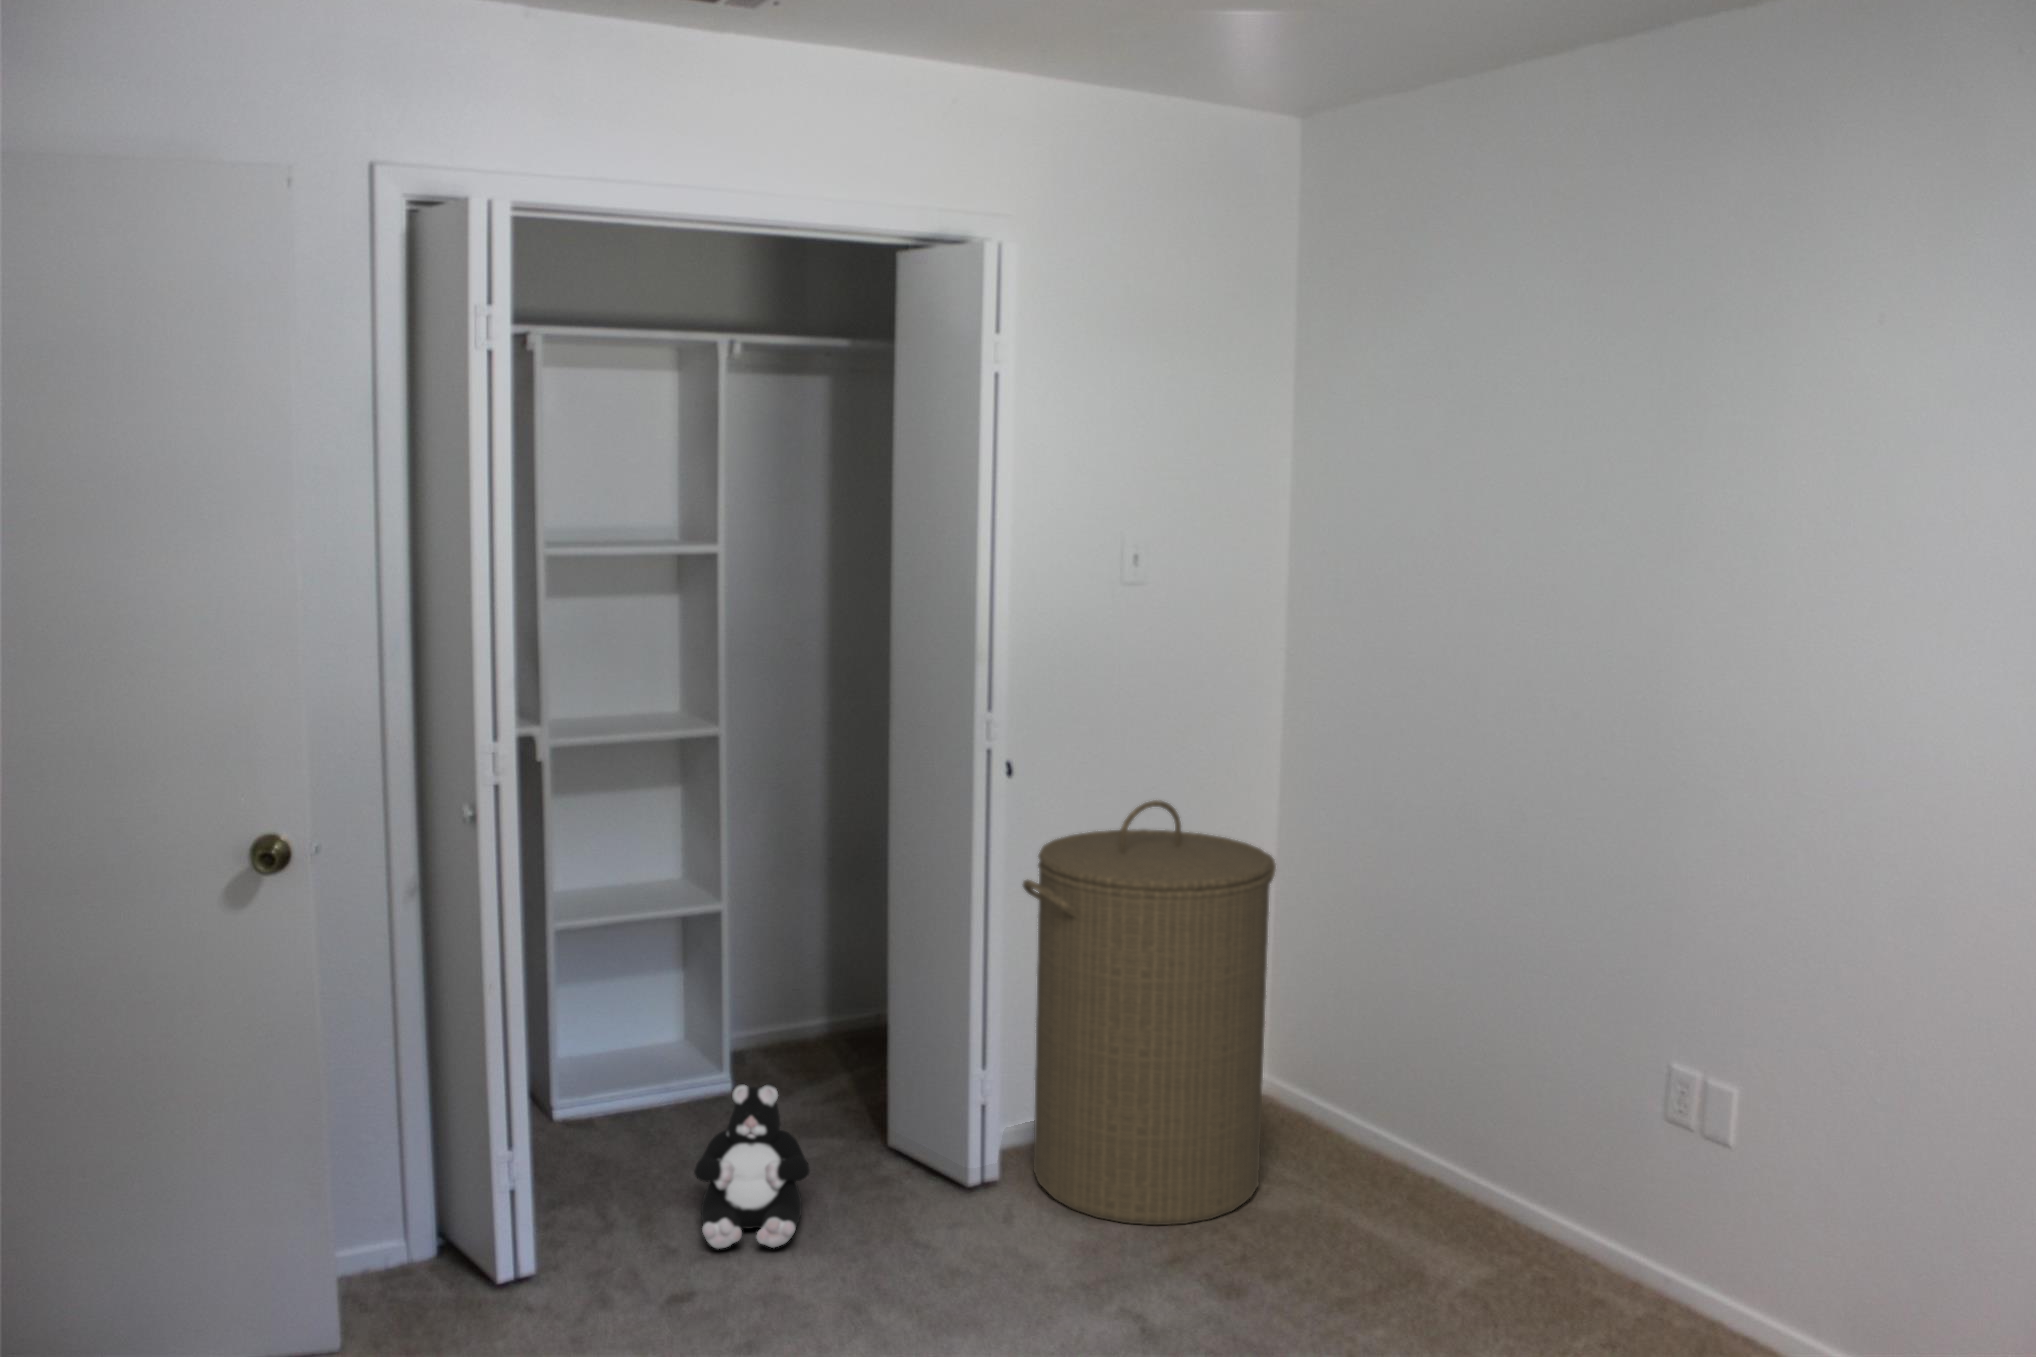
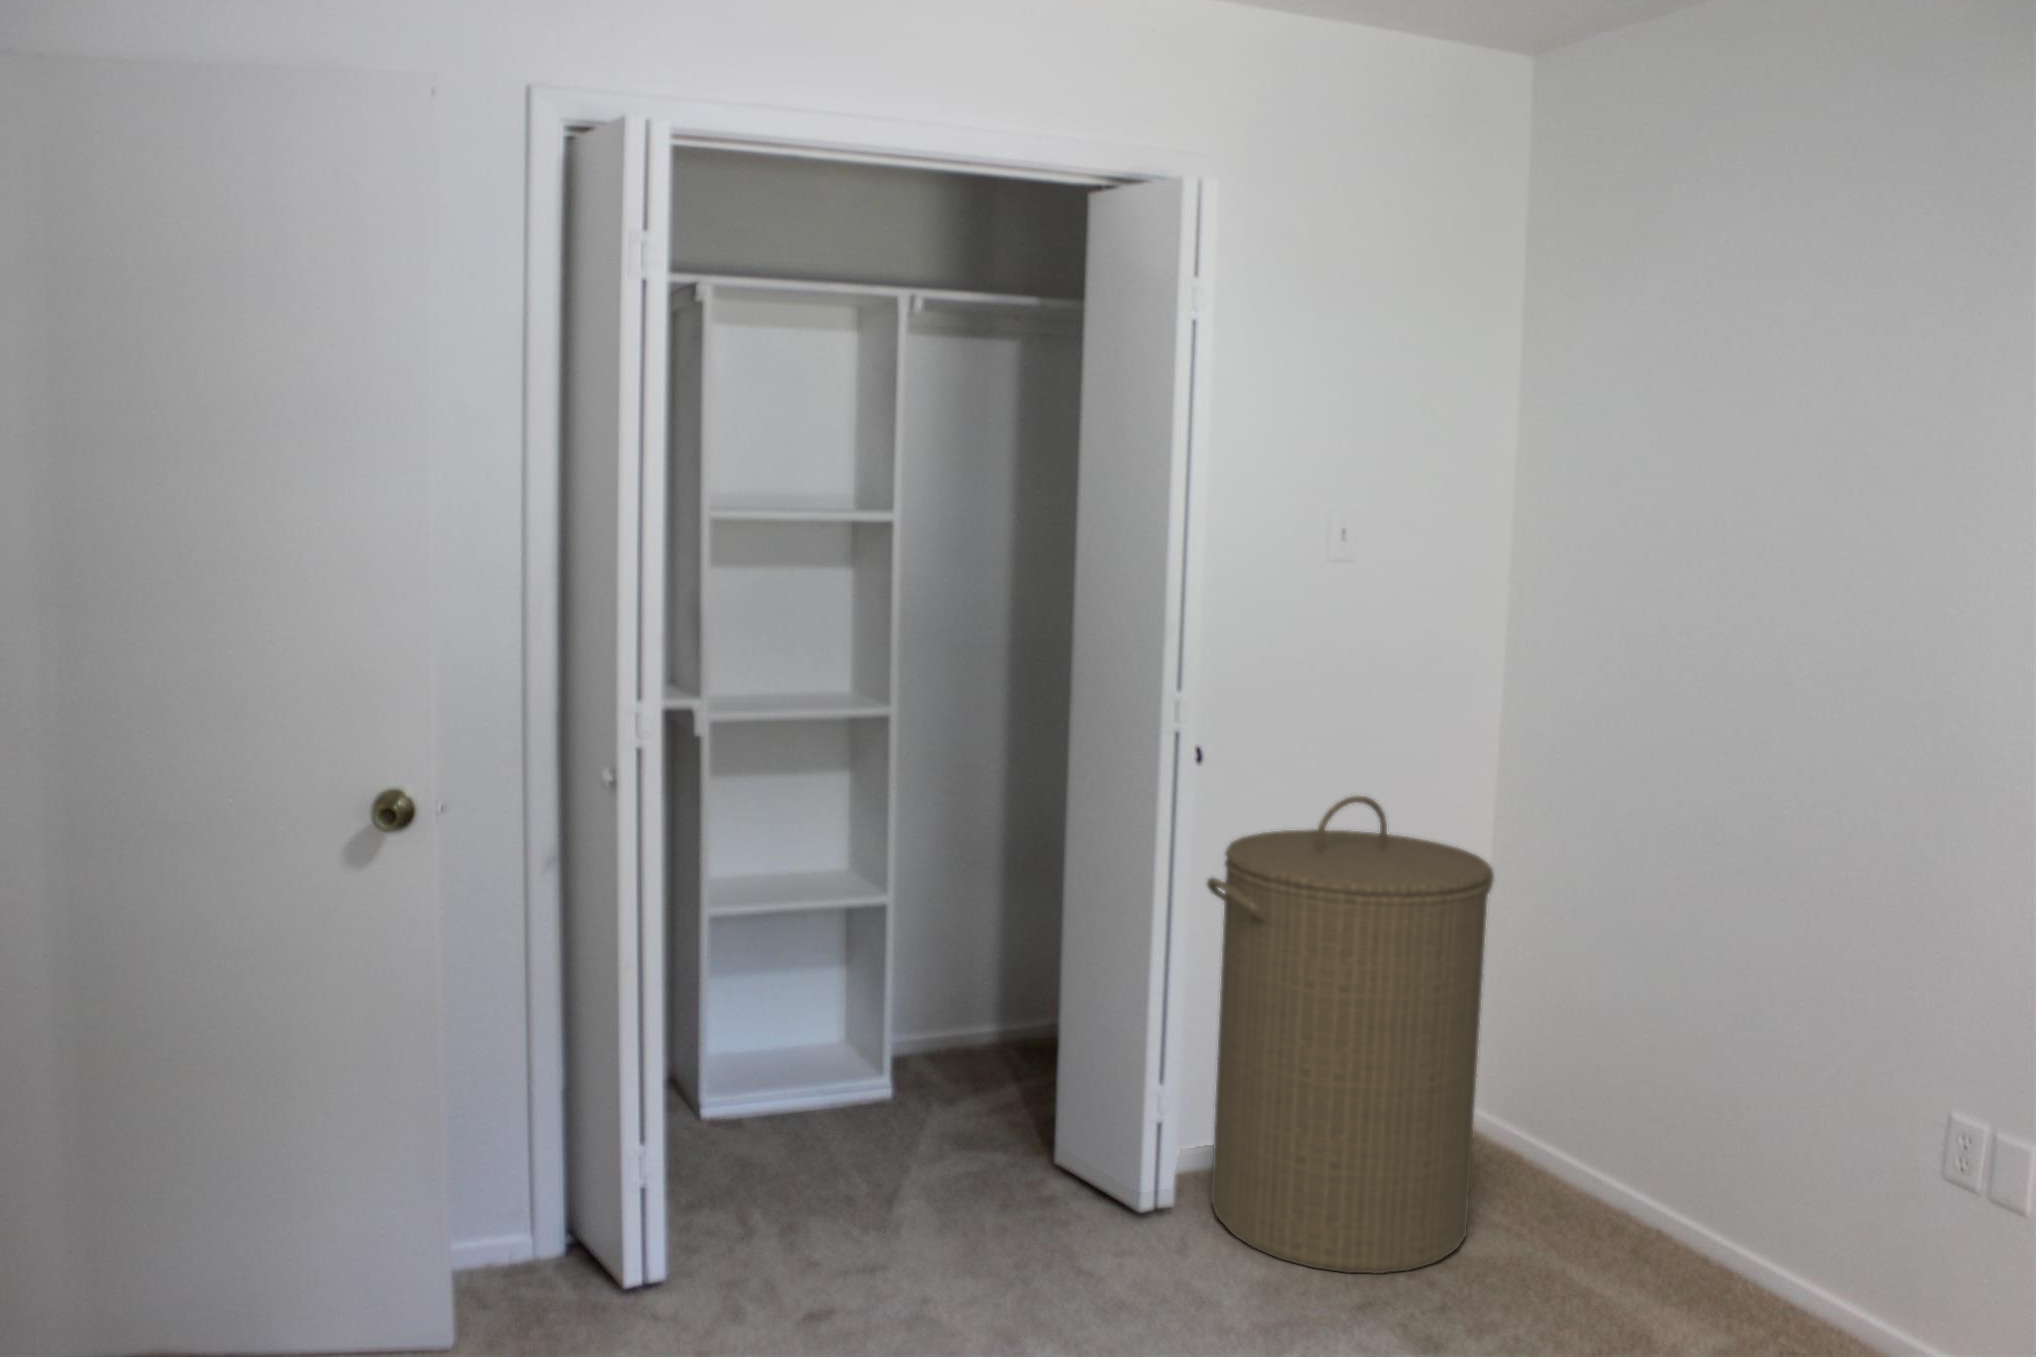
plush toy: present [694,1084,810,1248] -> none [840,1086,964,1268]

